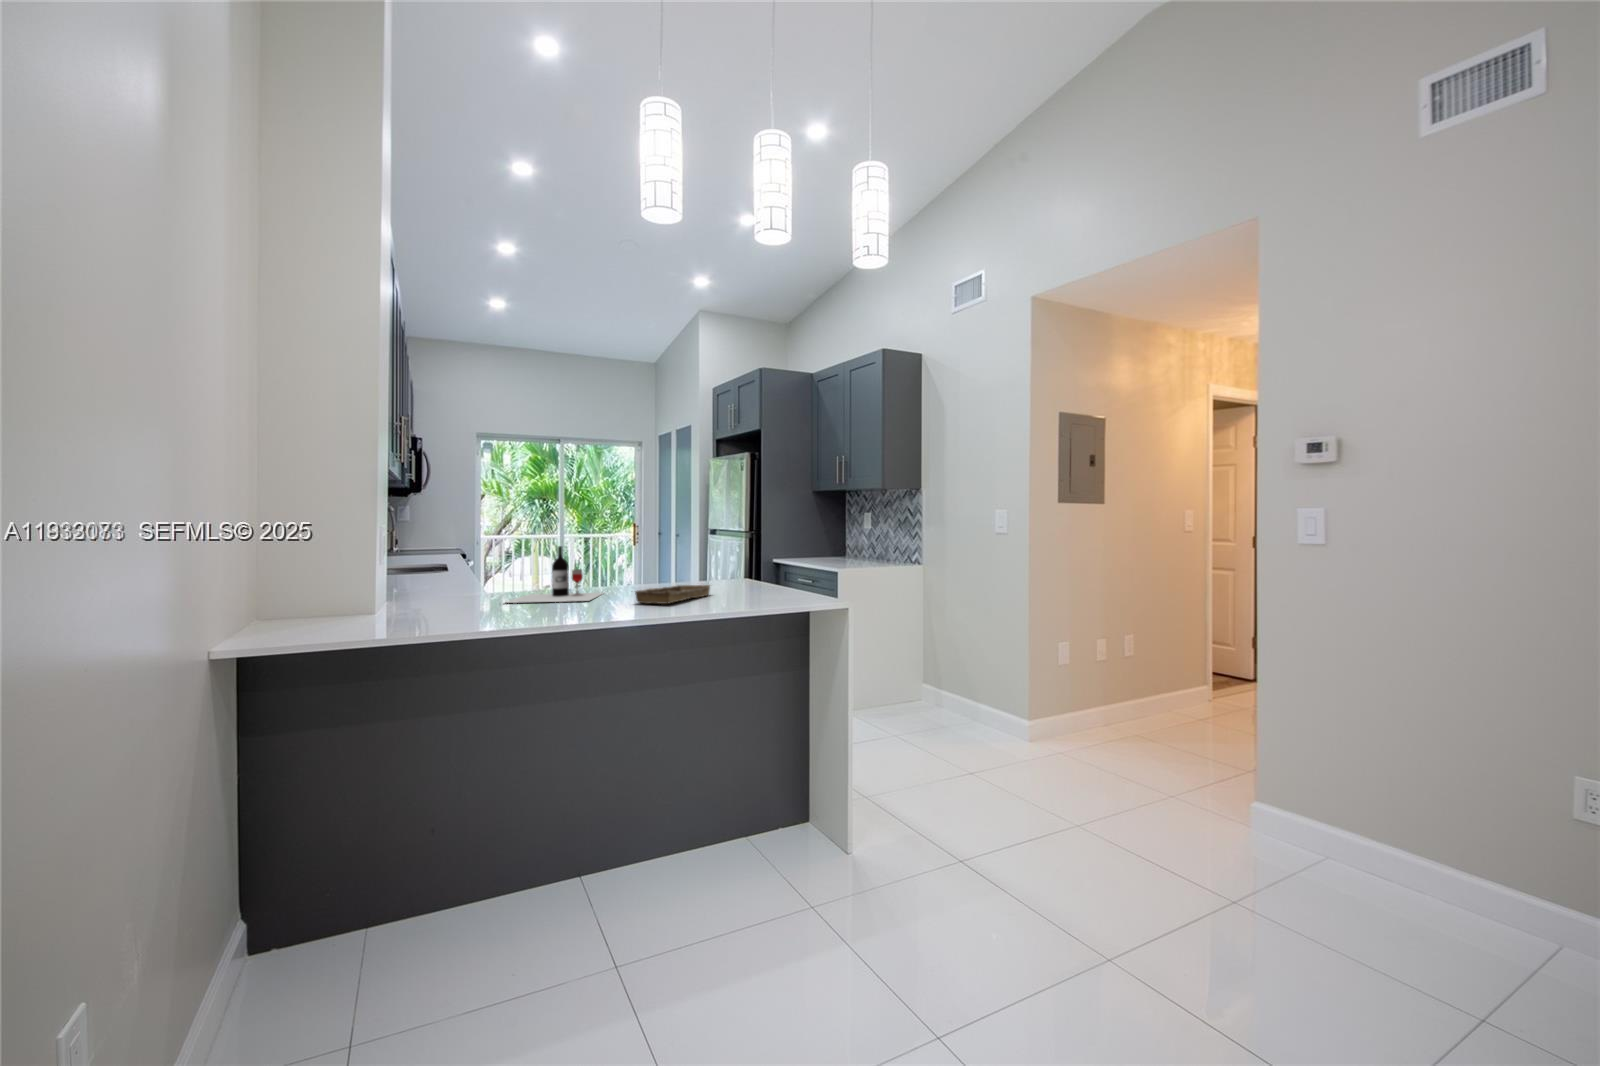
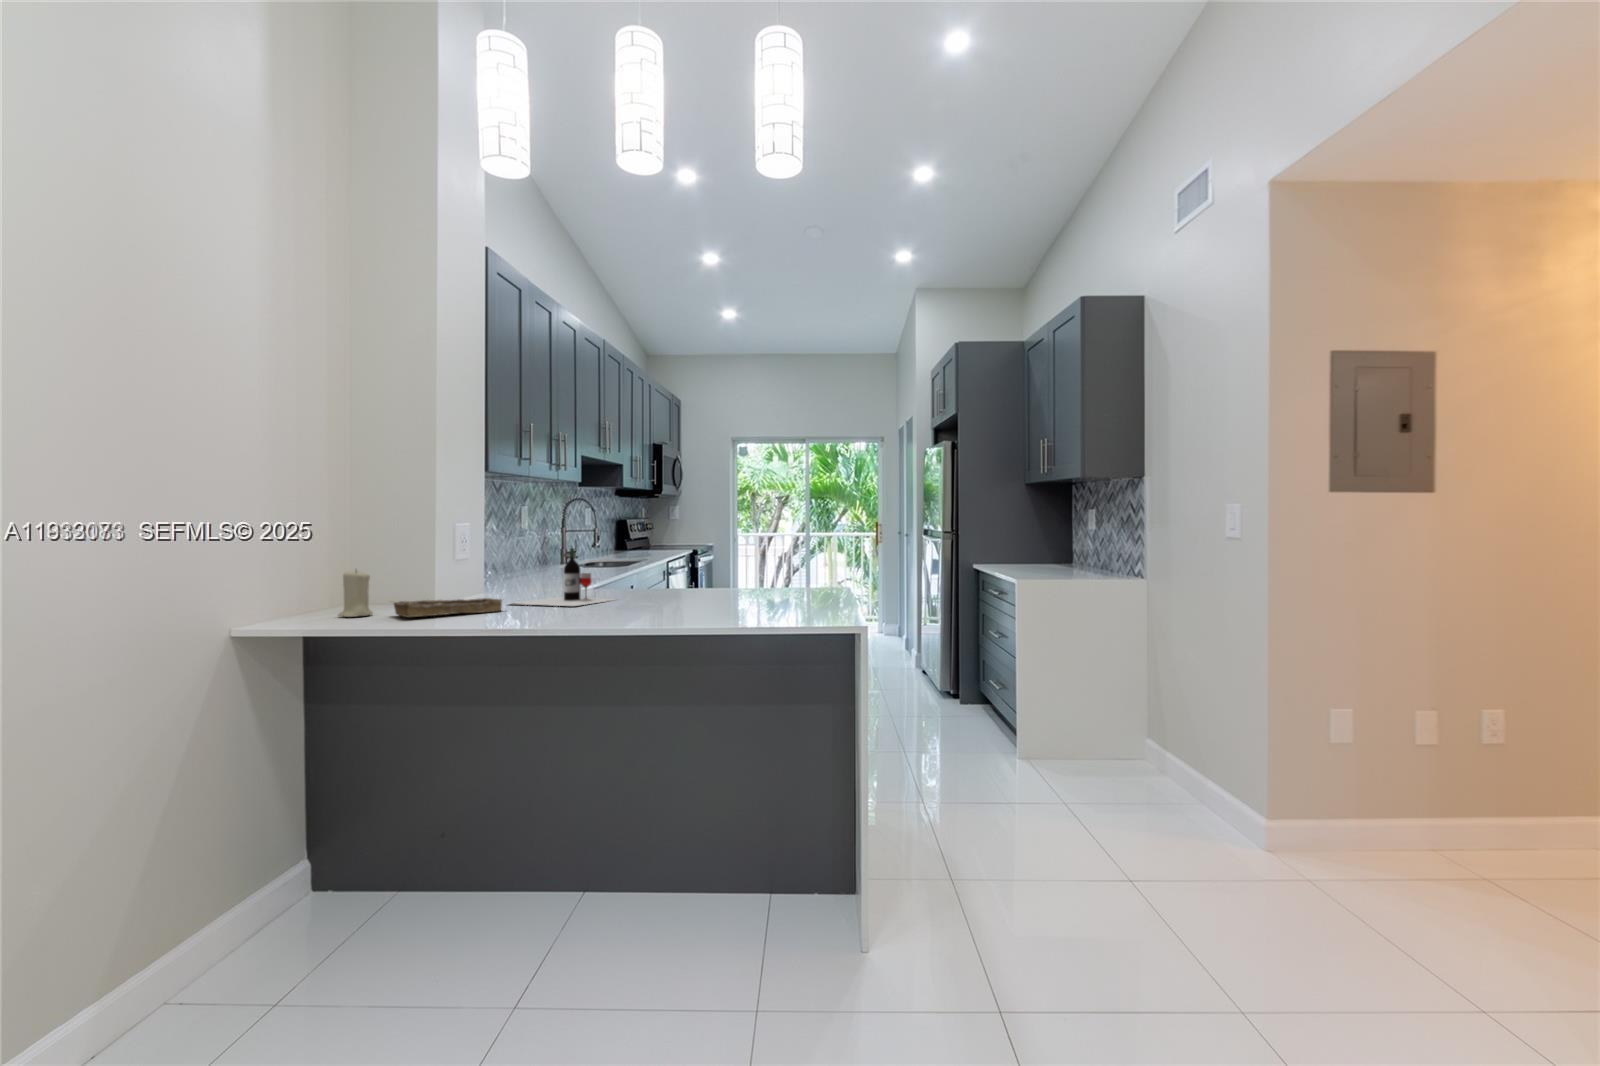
candle: none [332,573,375,629] -> present [338,570,373,617]
tray: present [635,585,710,604] -> present [394,598,502,617]

